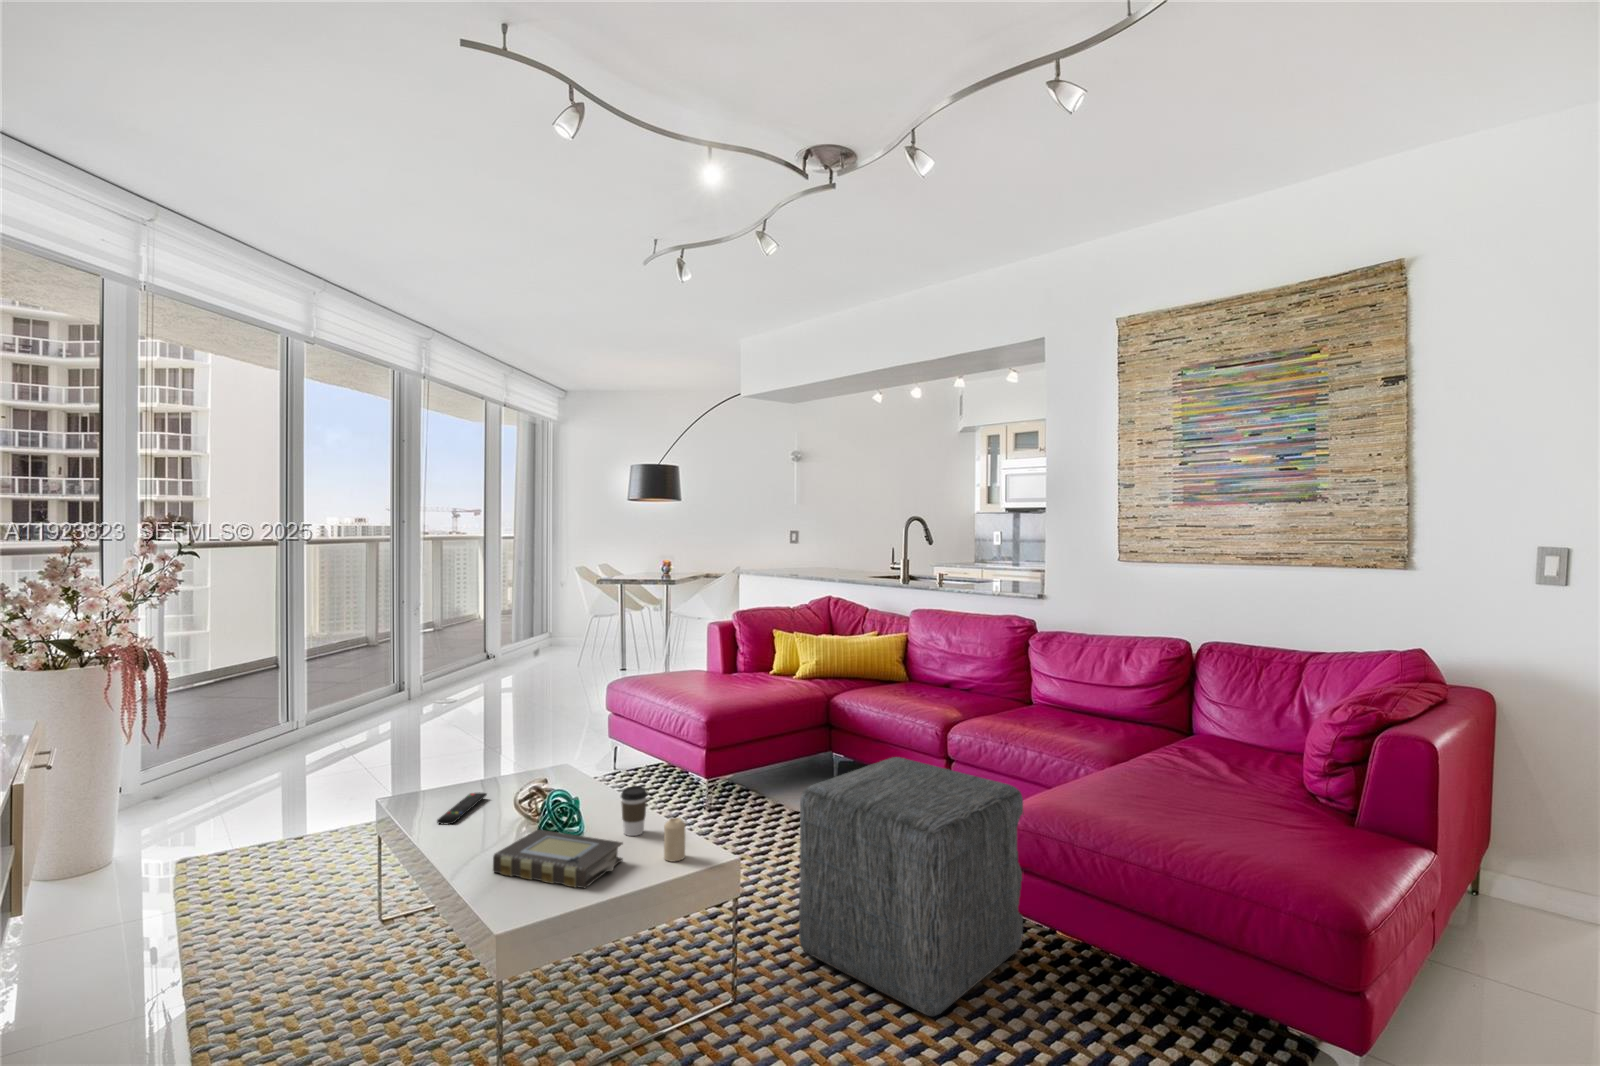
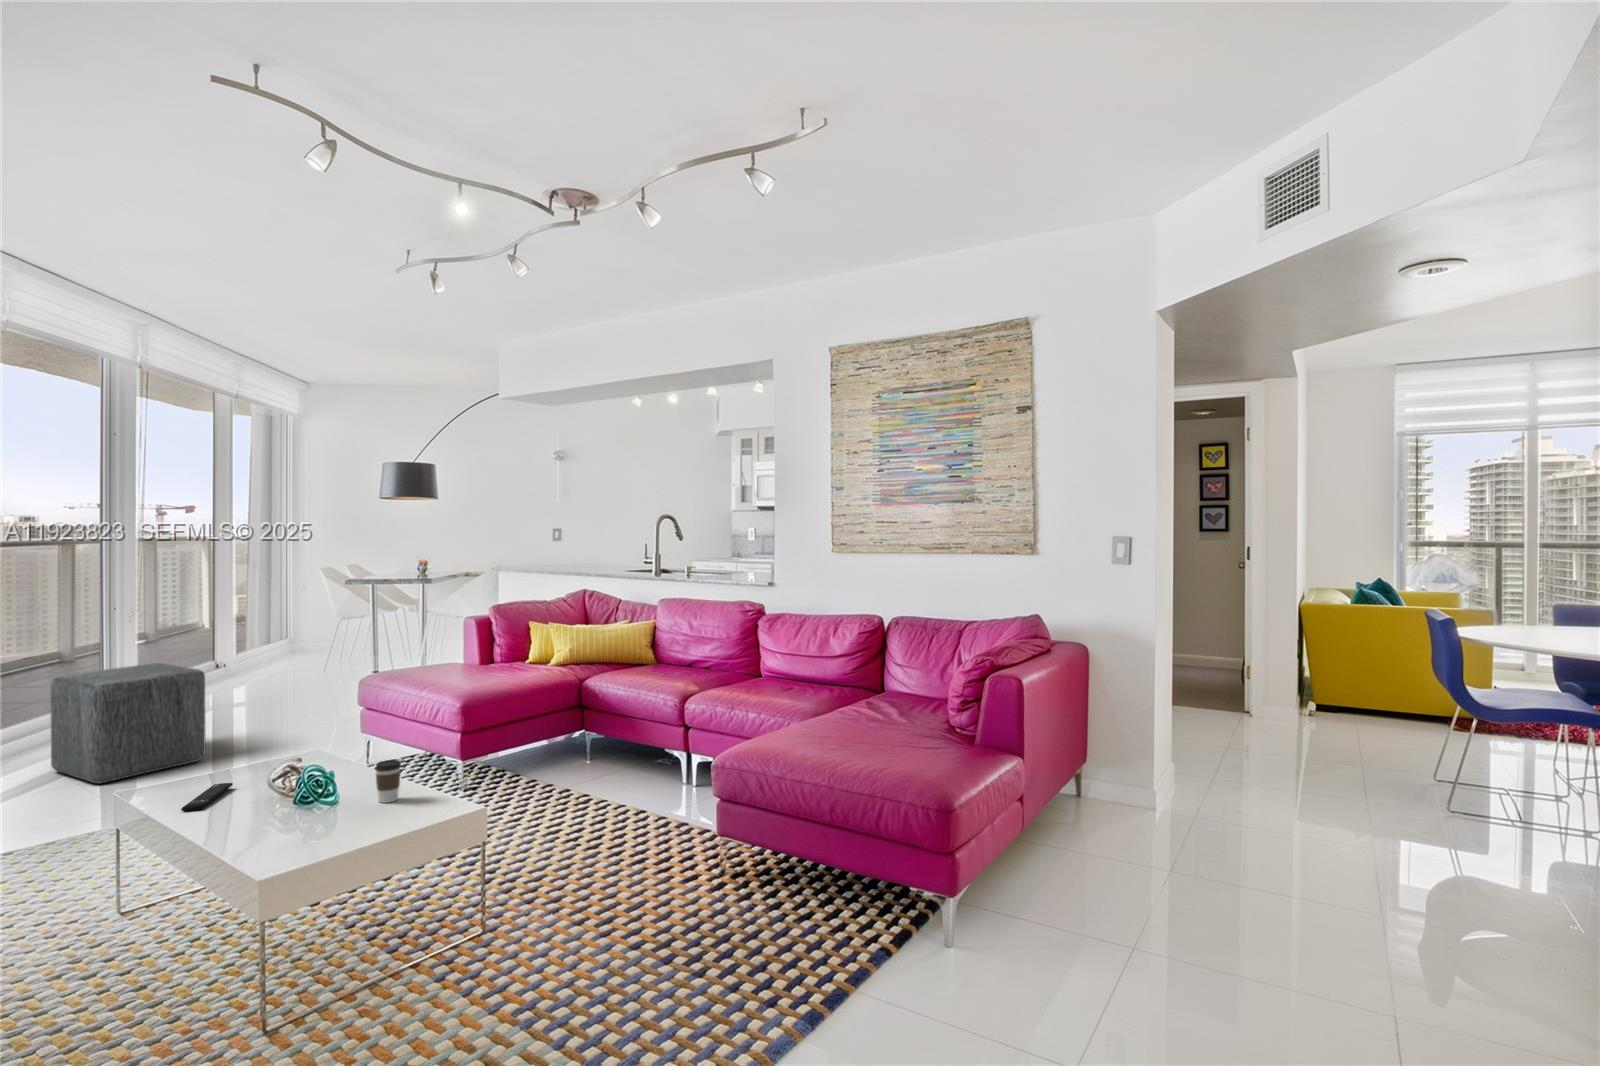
ottoman: present [799,757,1023,1016] -> present [51,663,206,784]
candle: present [664,818,685,861] -> none [417,780,437,817]
book: present [493,830,623,888] -> none [249,803,378,843]

